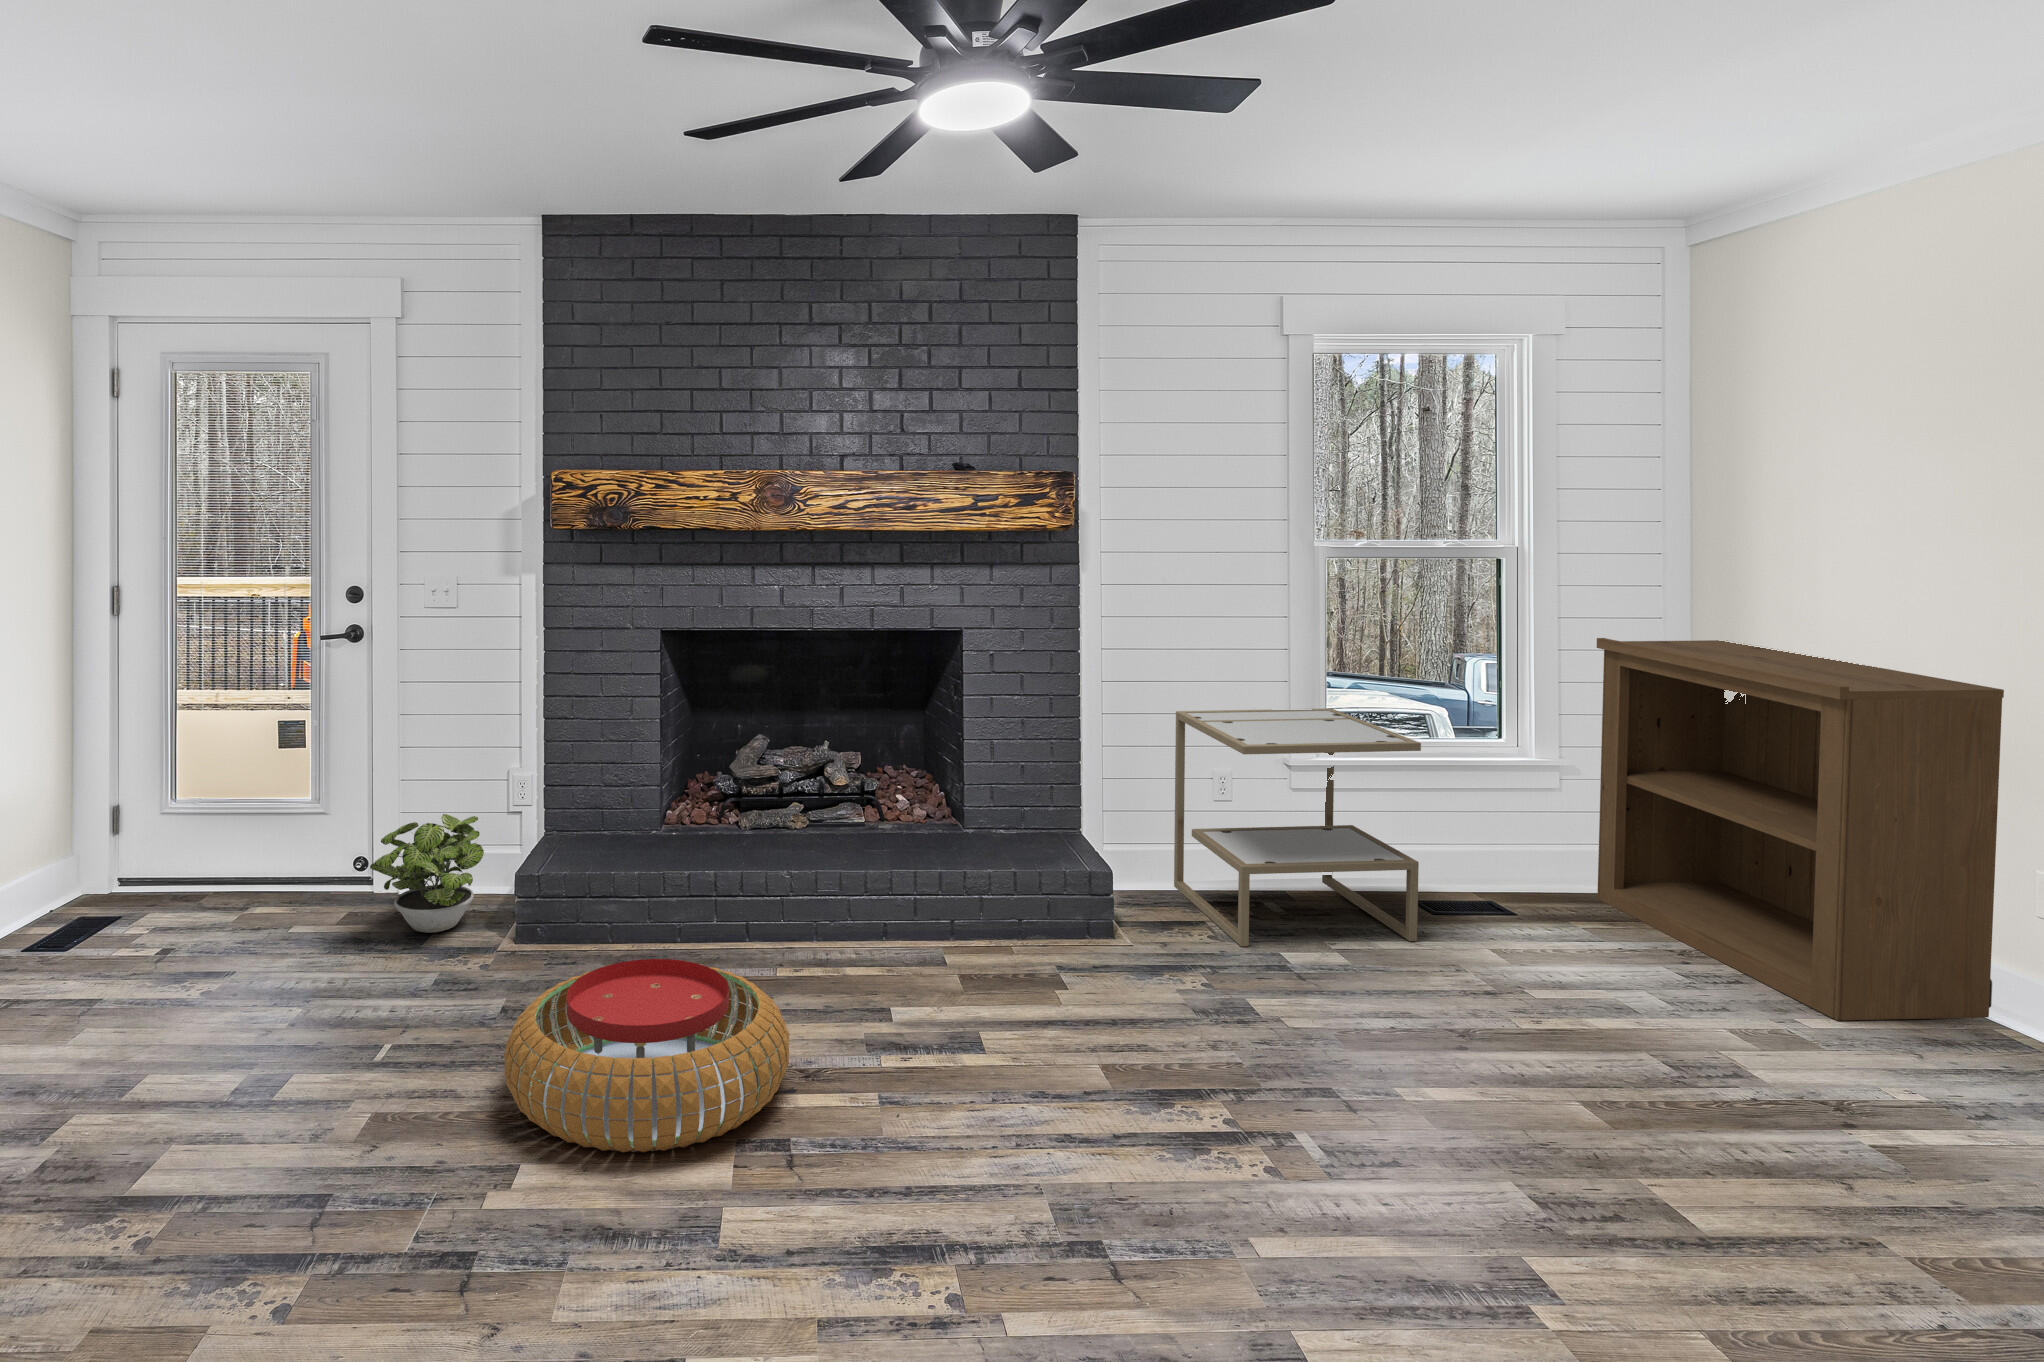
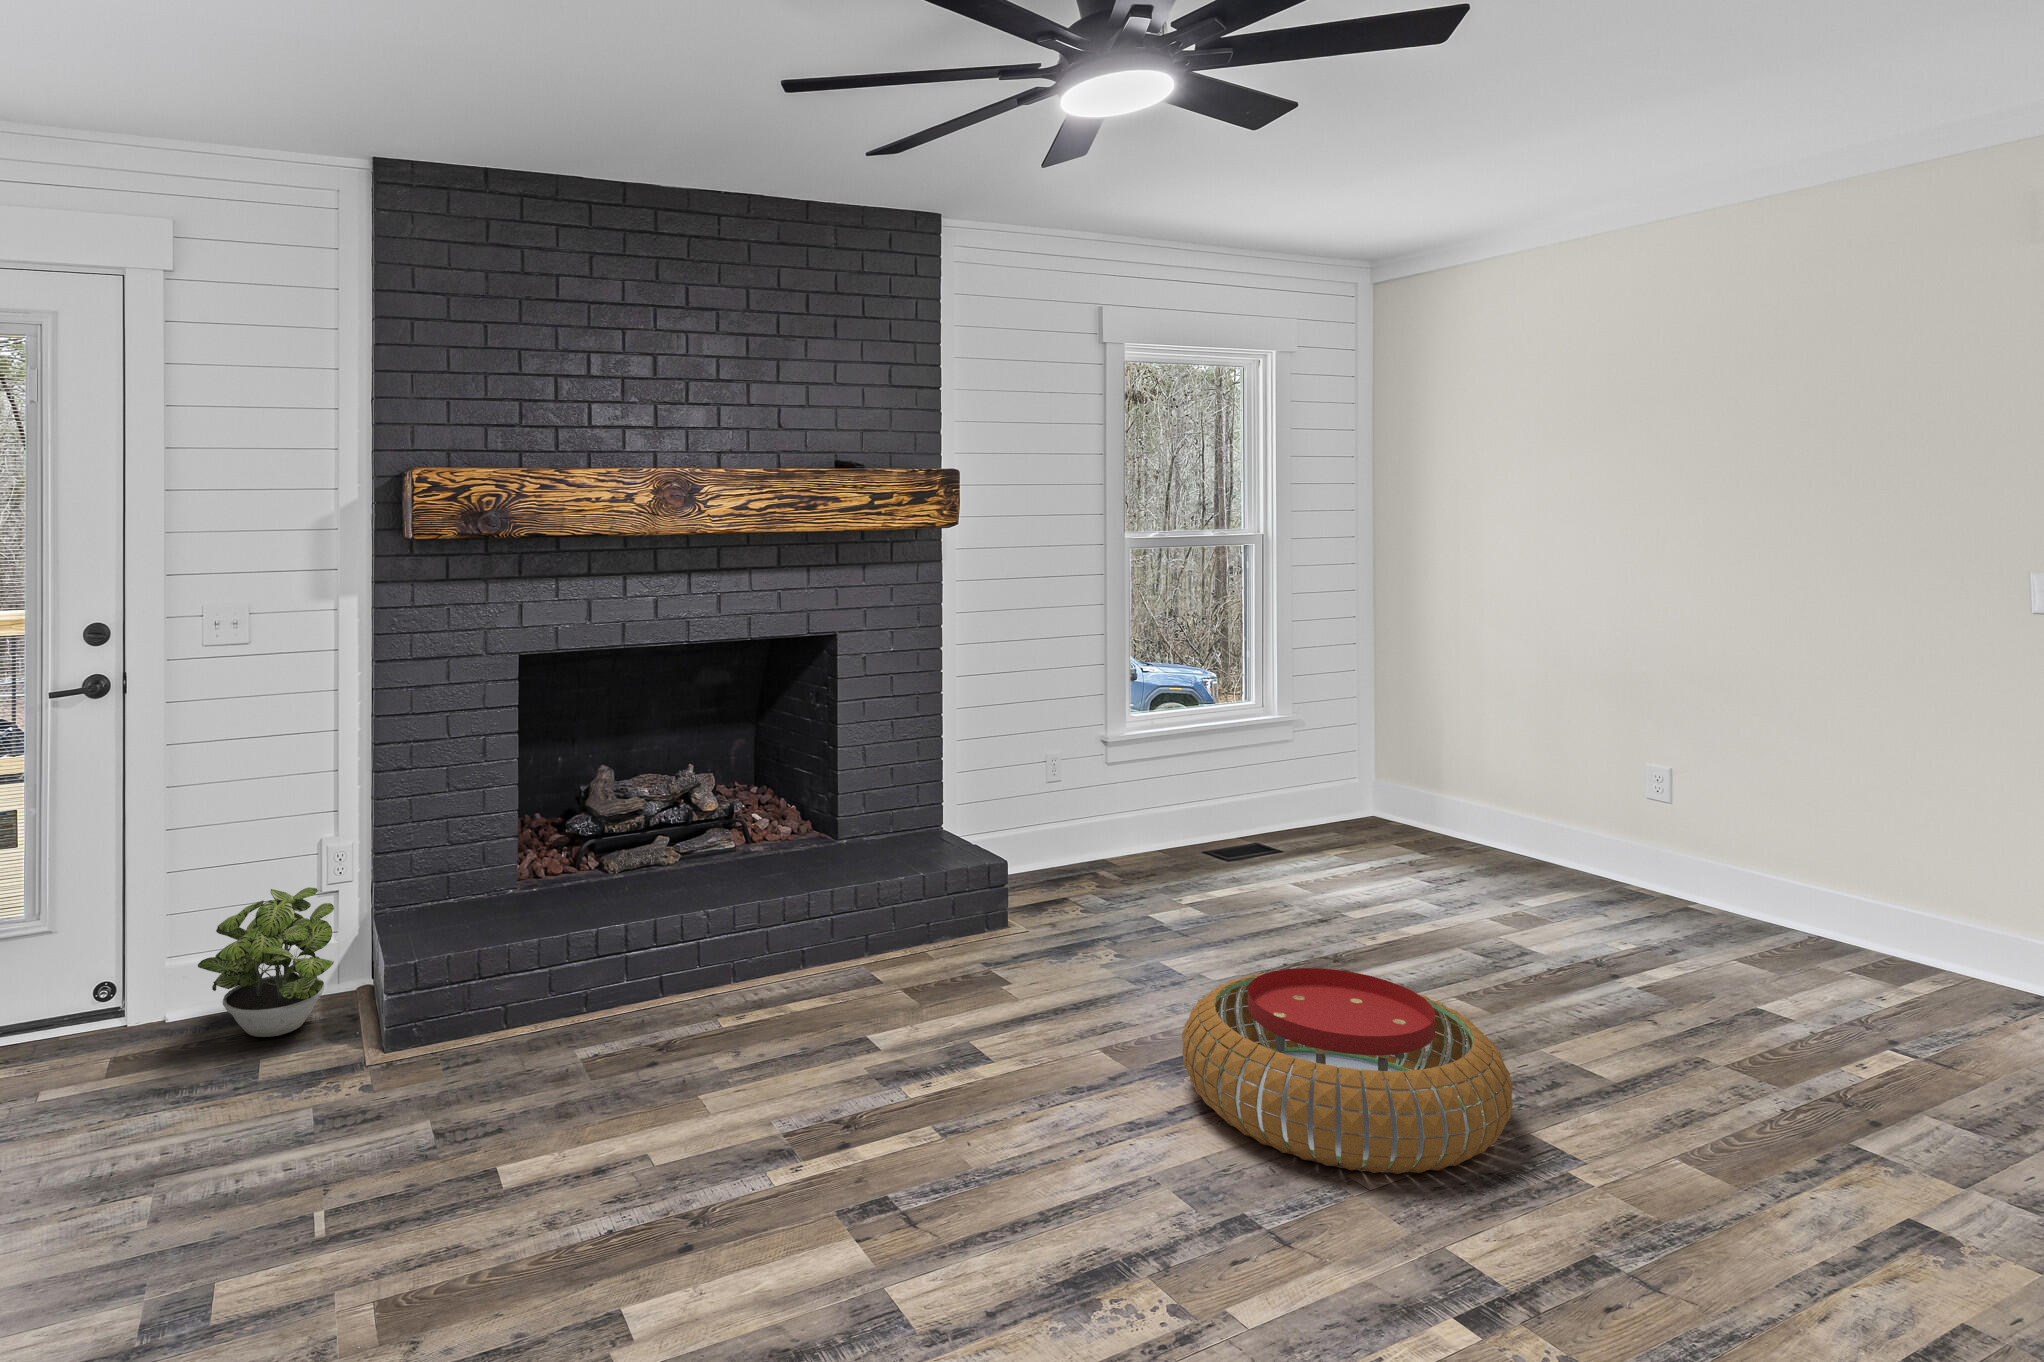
bookshelf: present [1597,638,2004,1020] -> none [1342,615,1670,915]
side table: present [1174,708,1421,946] -> none [1020,694,1255,922]
pouf: present [504,959,789,1152] -> present [1182,968,1513,1174]

